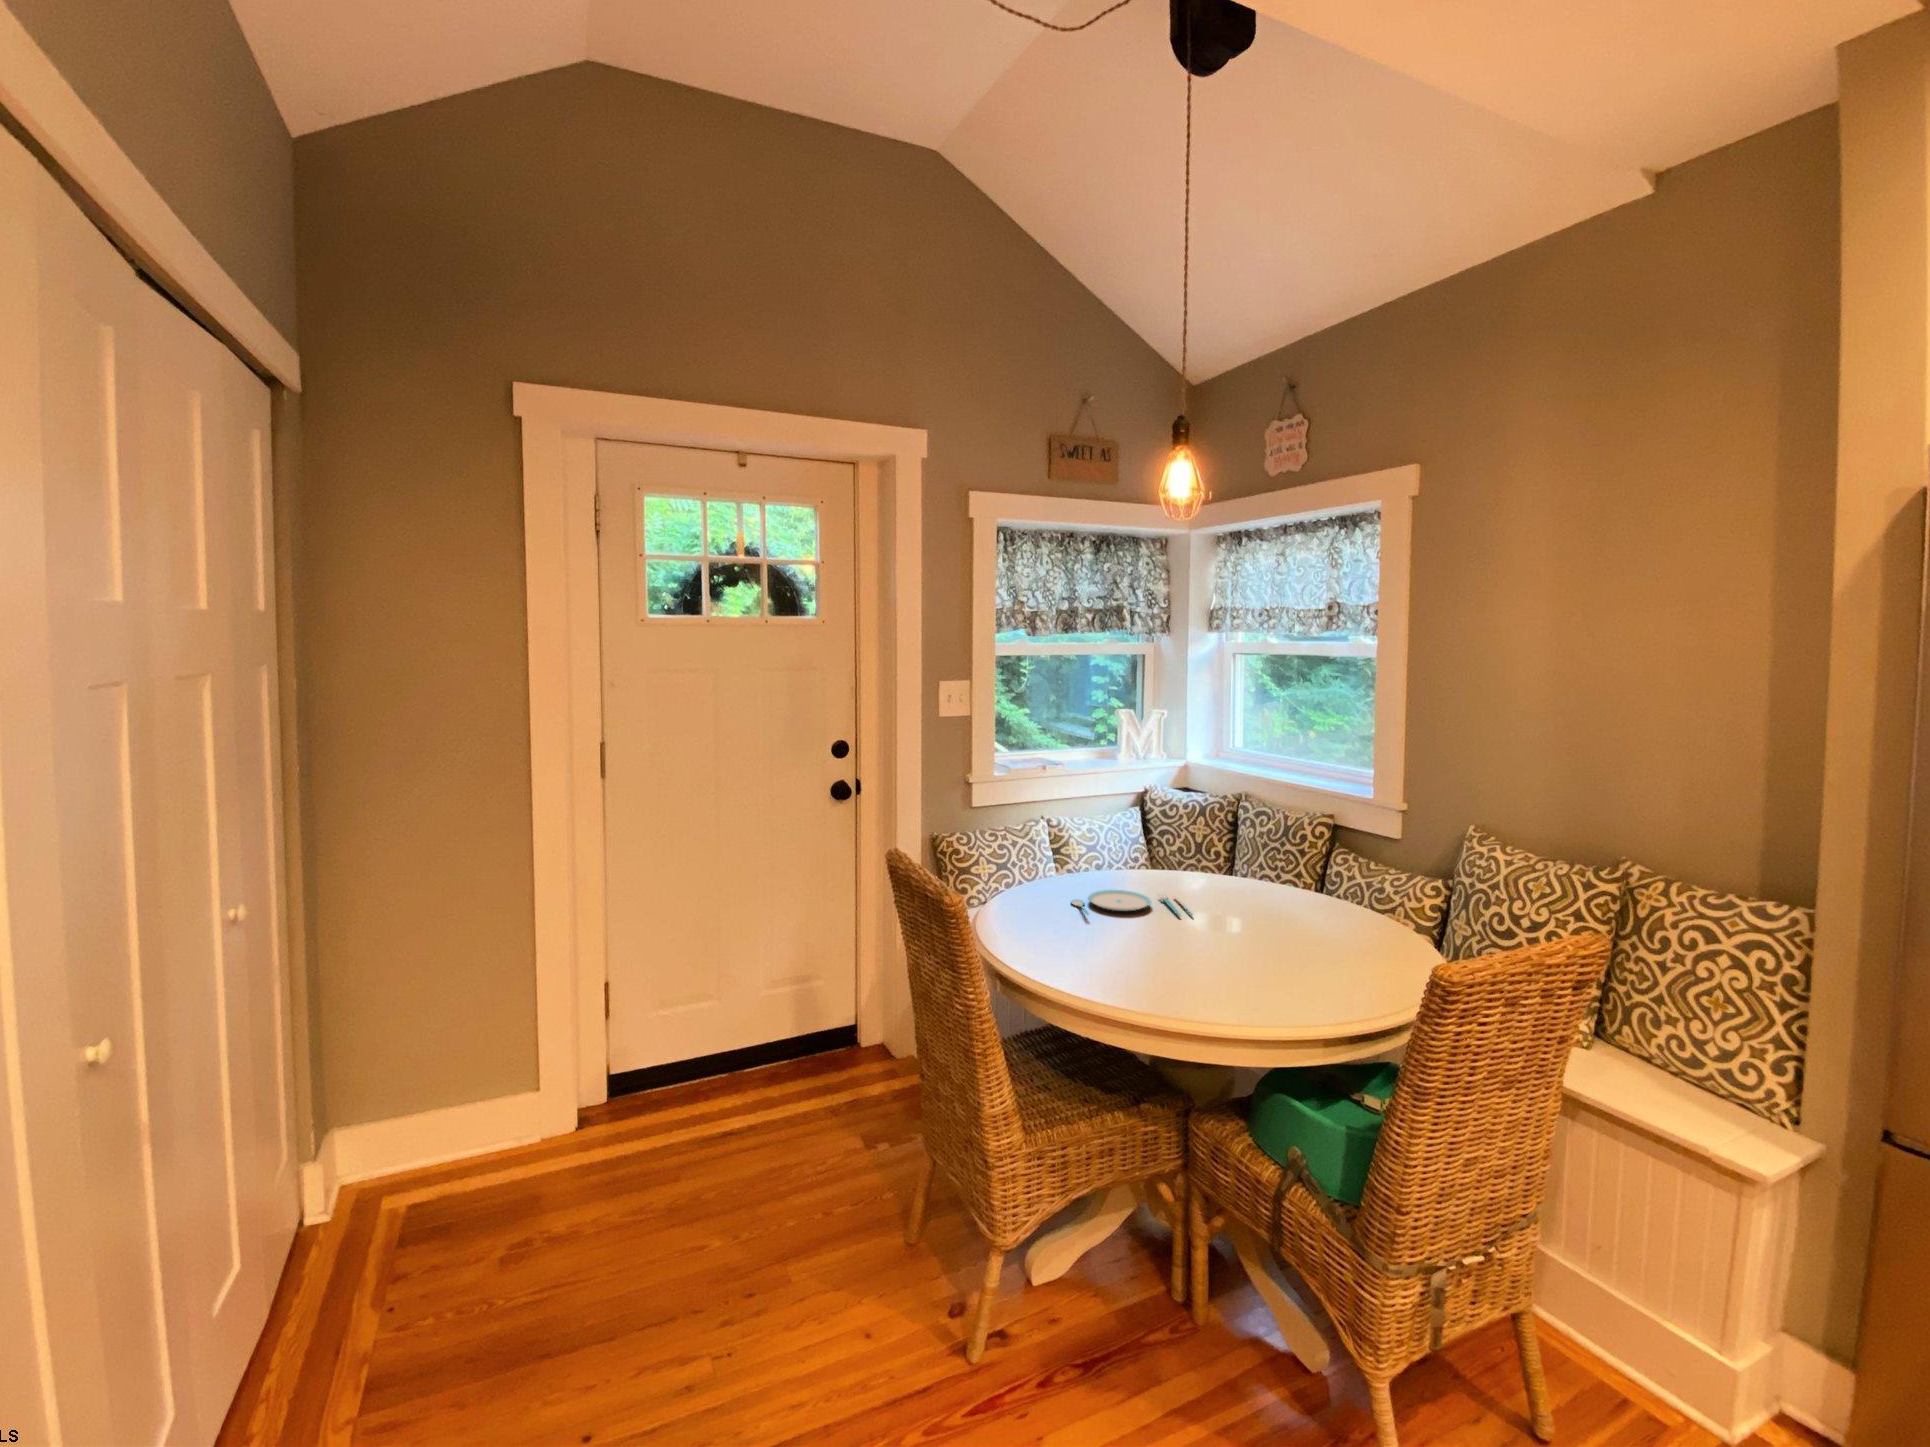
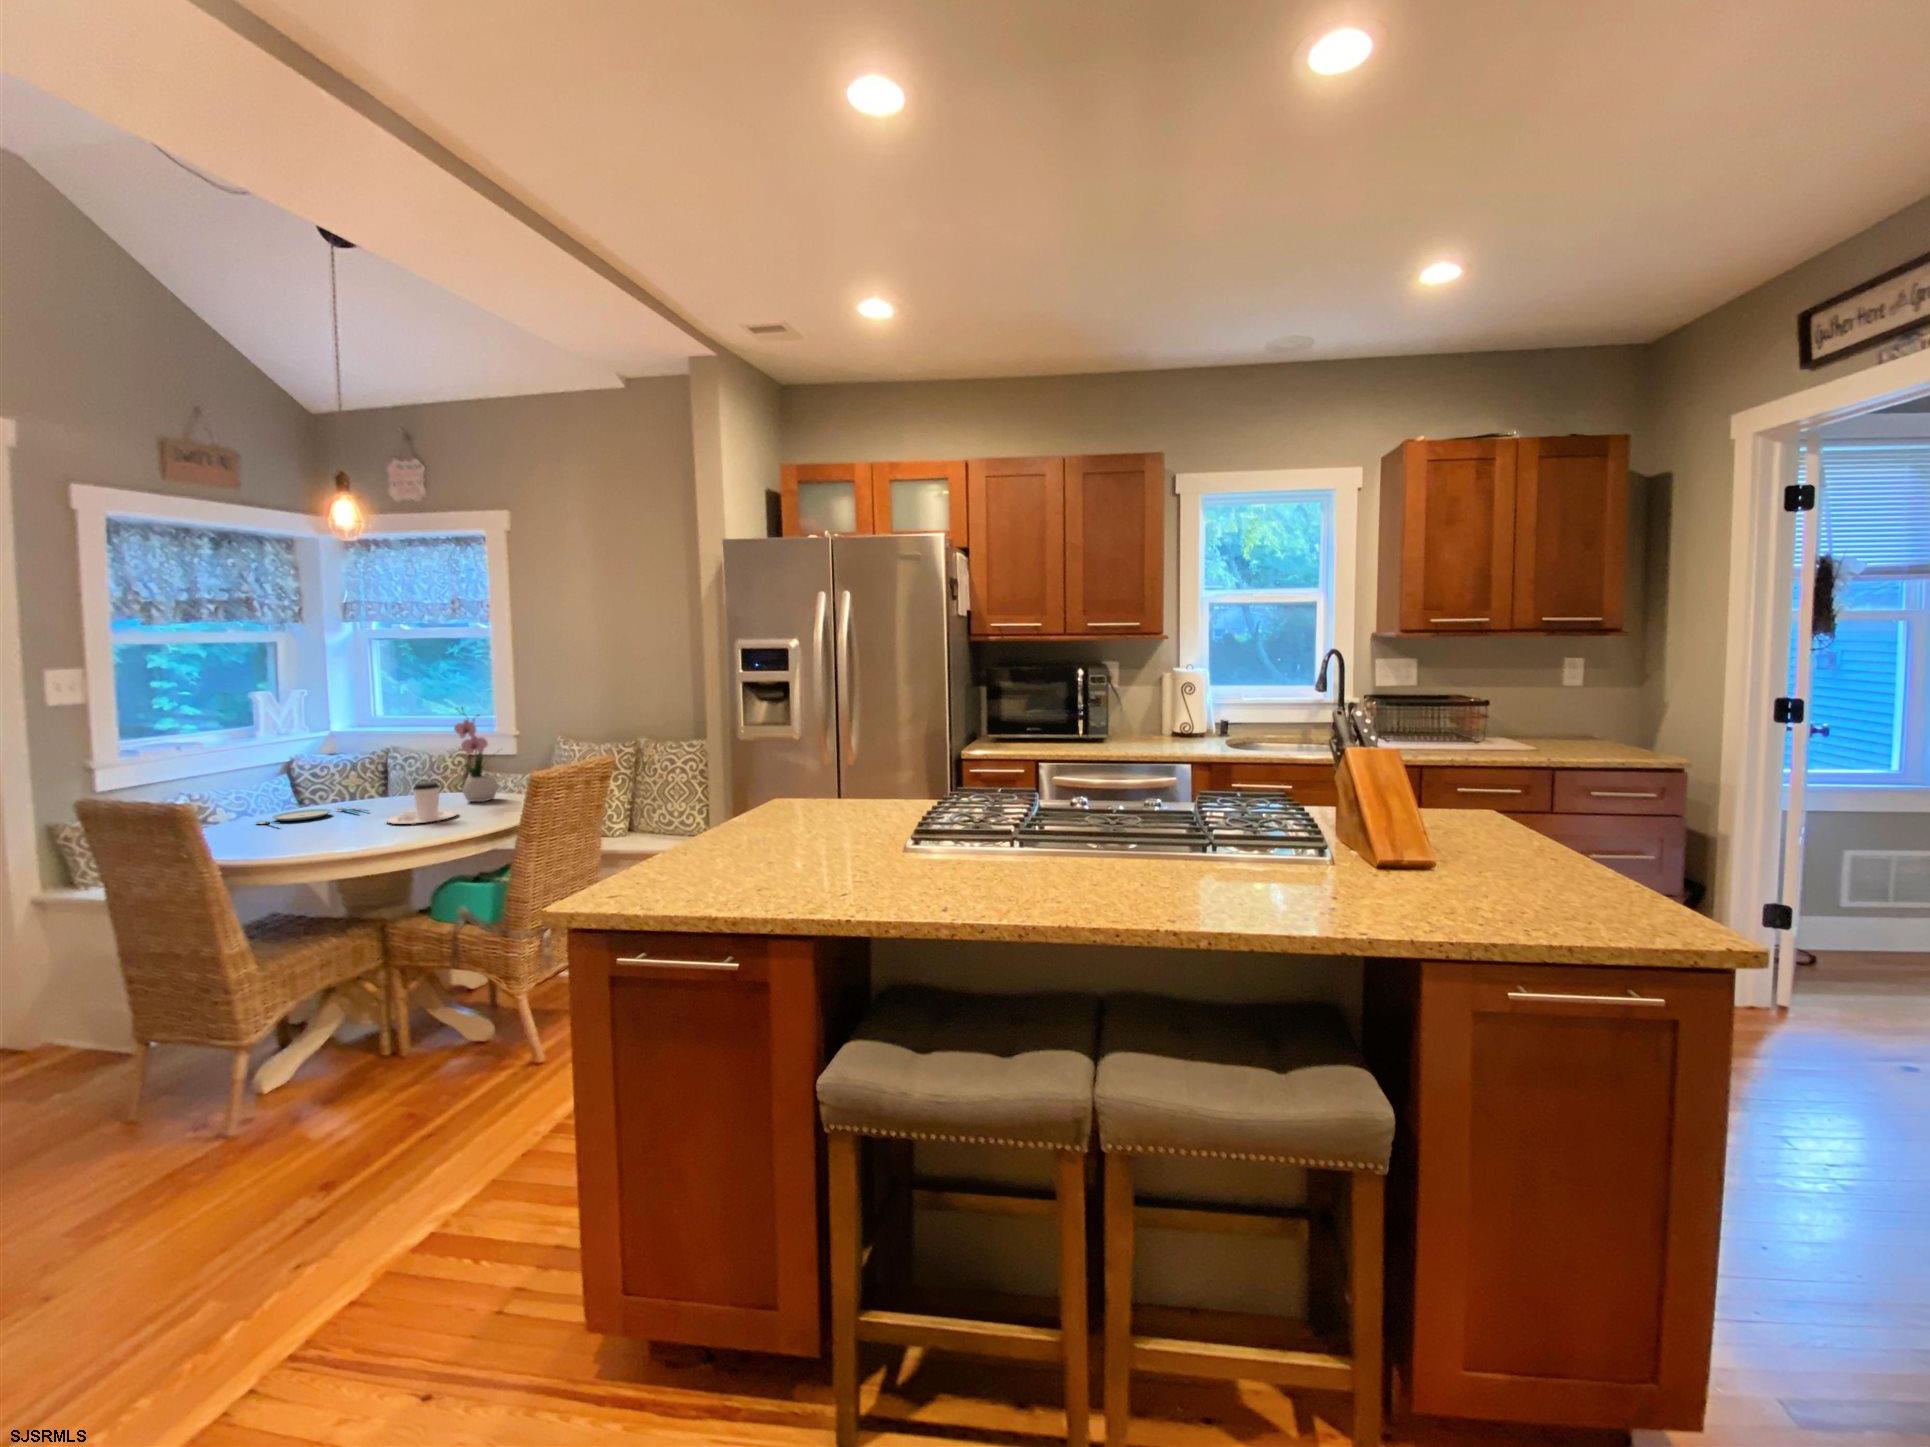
flower arrangement: none [1311,779,1380,937] -> present [454,707,499,802]
coffee cup: none [1204,903,1304,976] -> present [386,782,457,824]

